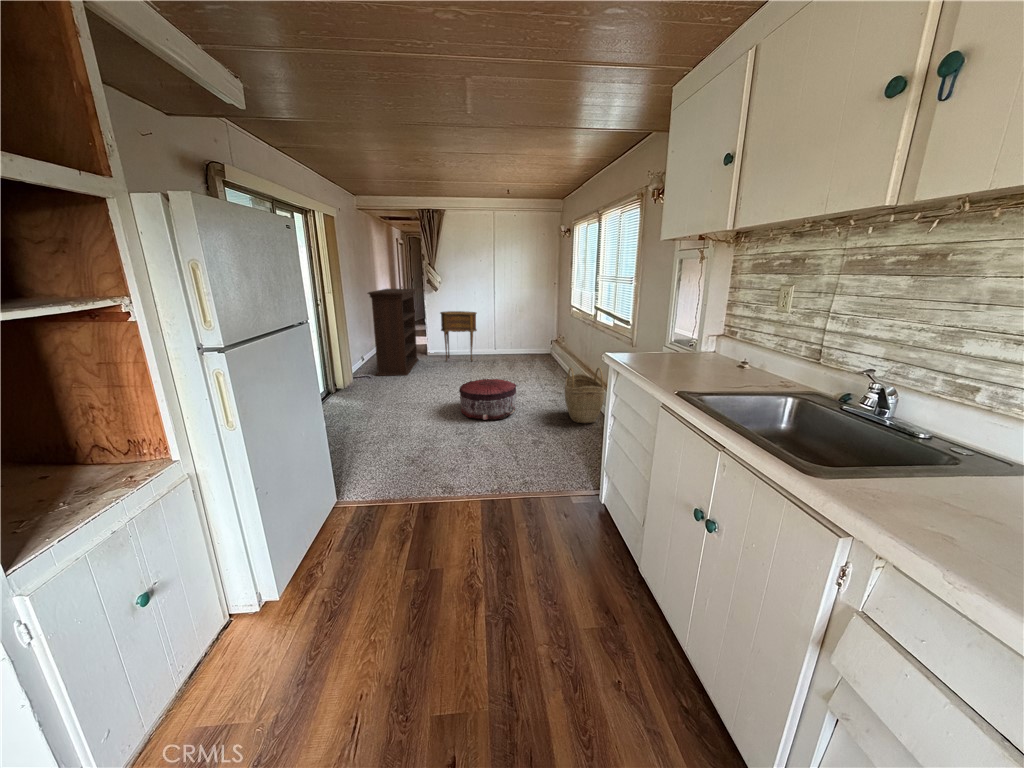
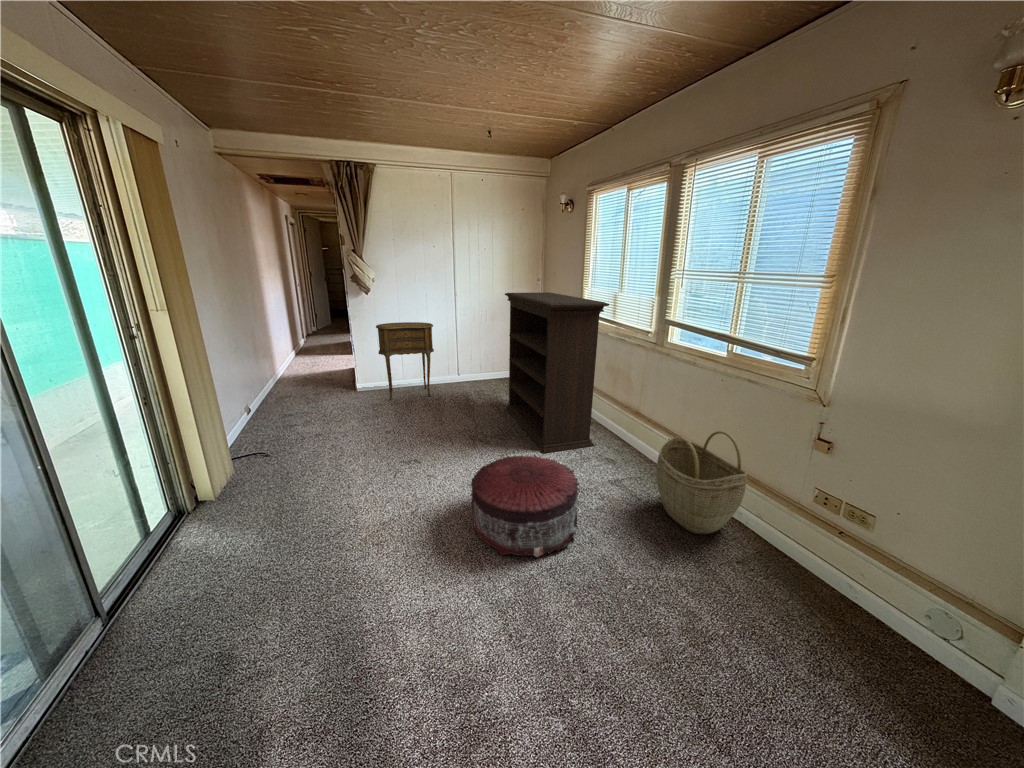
bookshelf: present [368,289,419,376] -> present [505,292,609,453]

